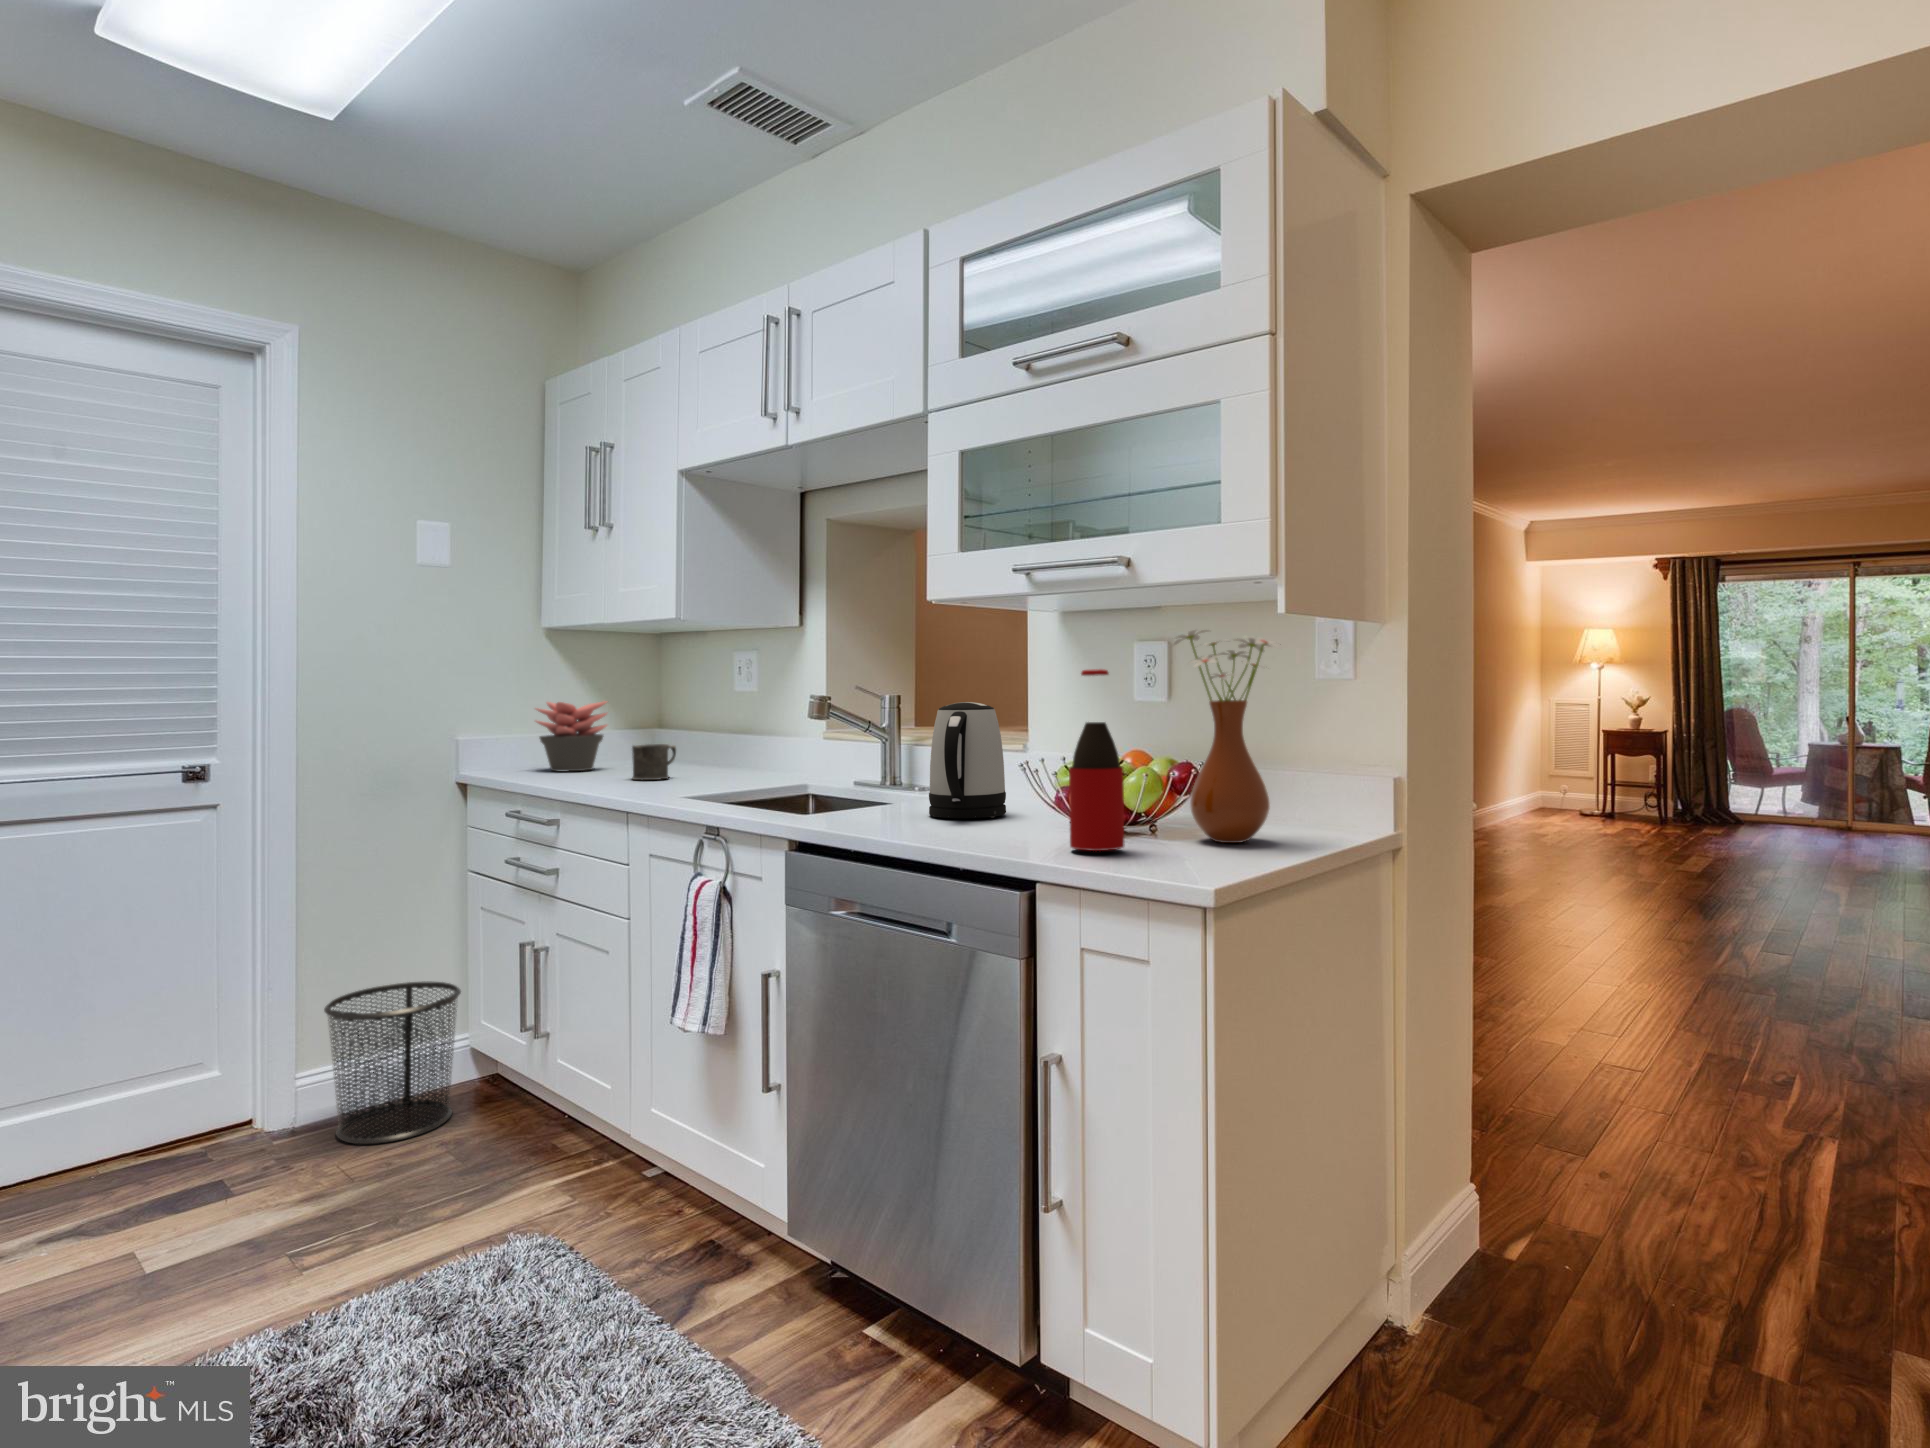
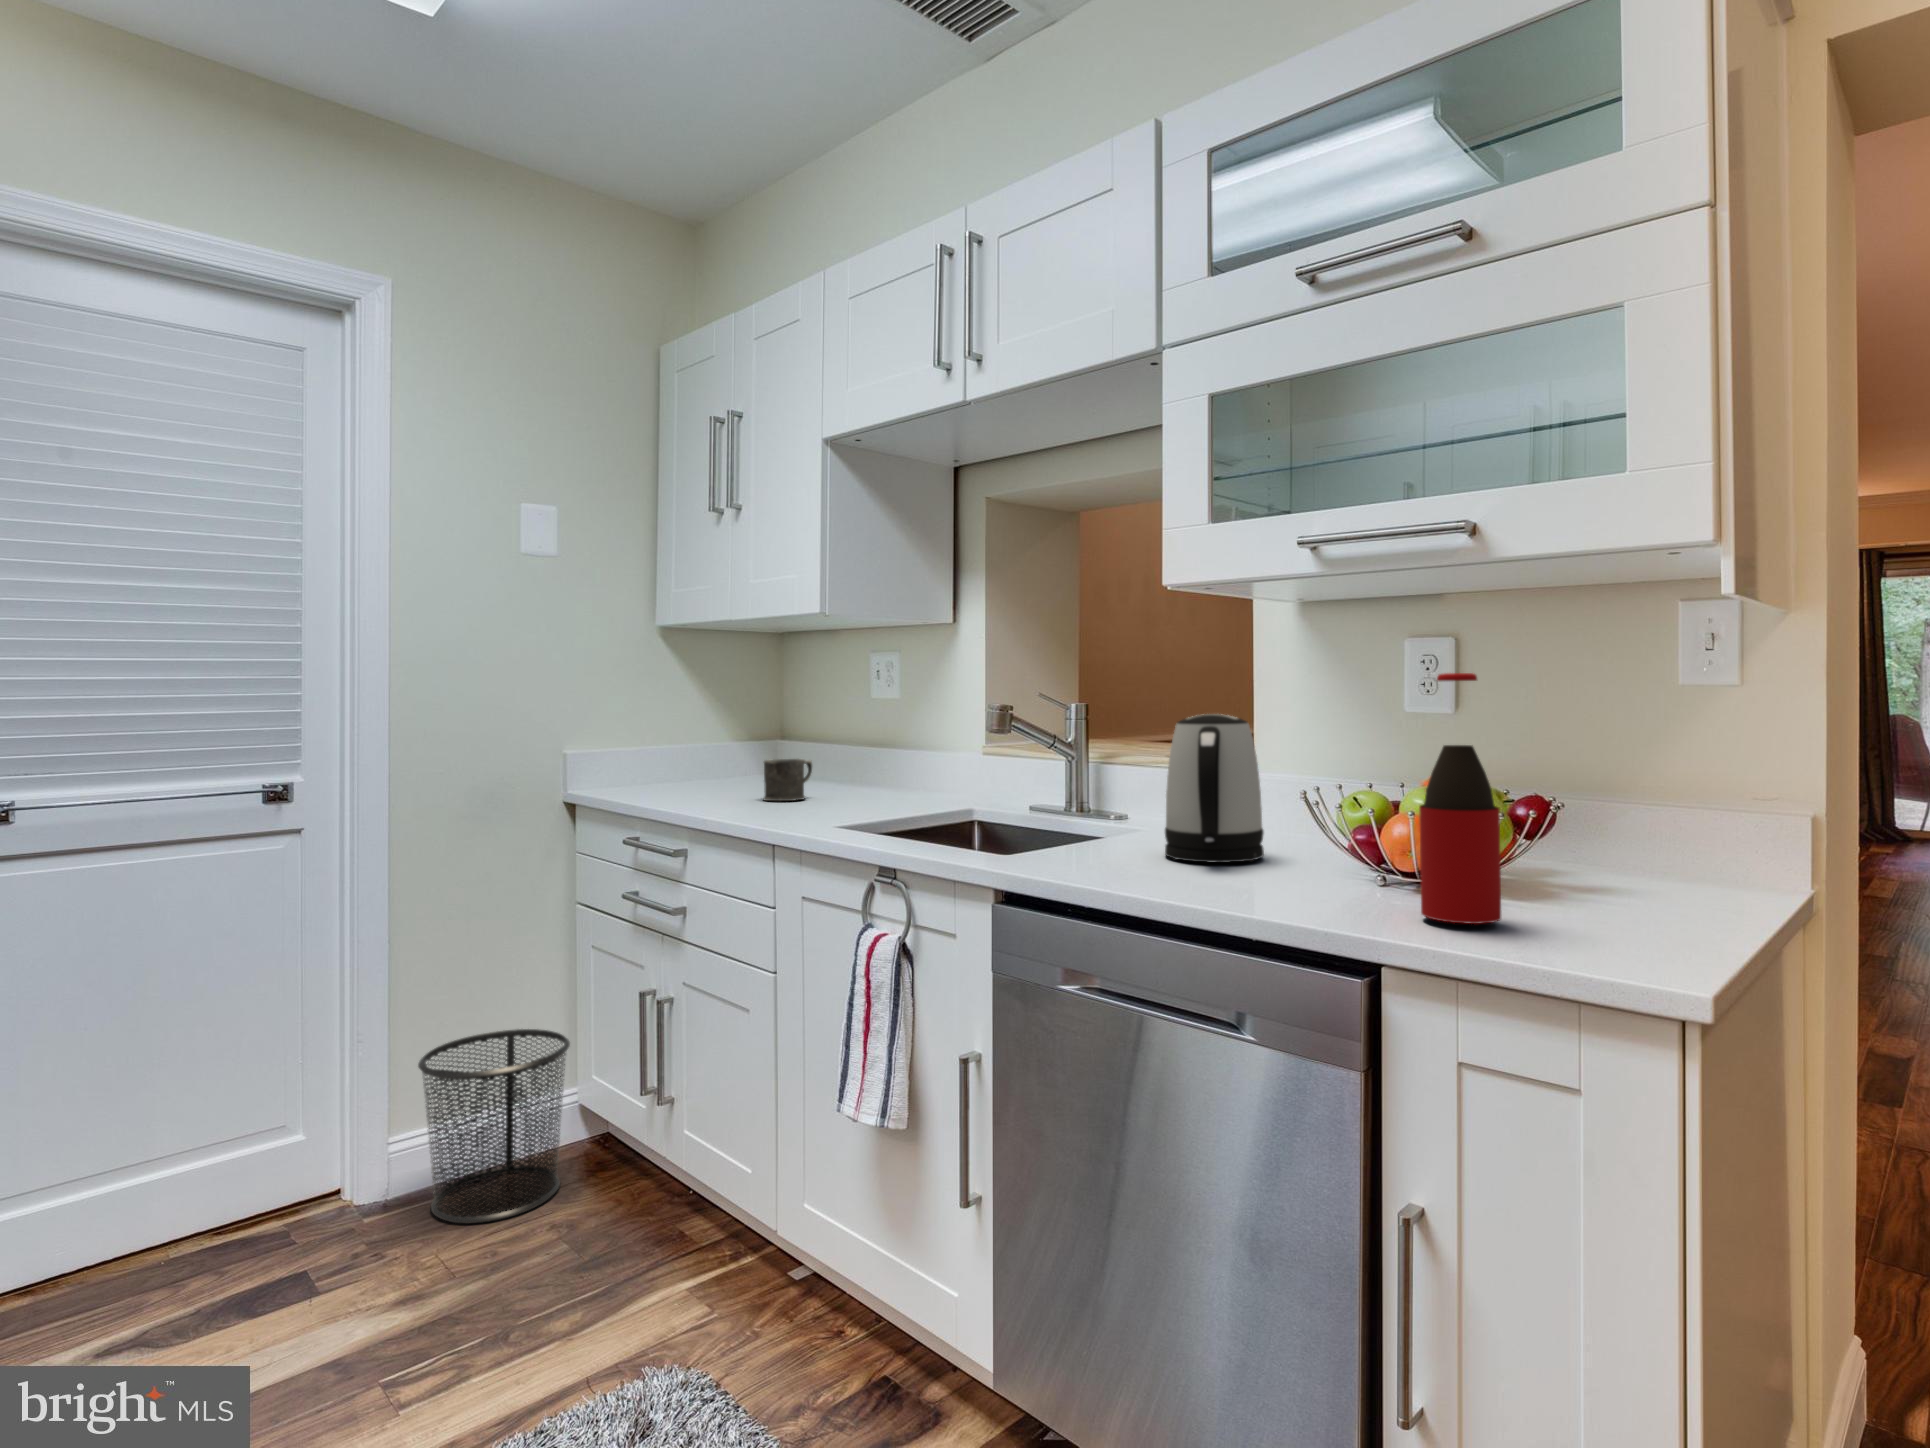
vase: present [1174,630,1280,843] -> none [1523,619,1712,909]
succulent plant: present [536,701,607,772] -> none [648,708,729,789]

